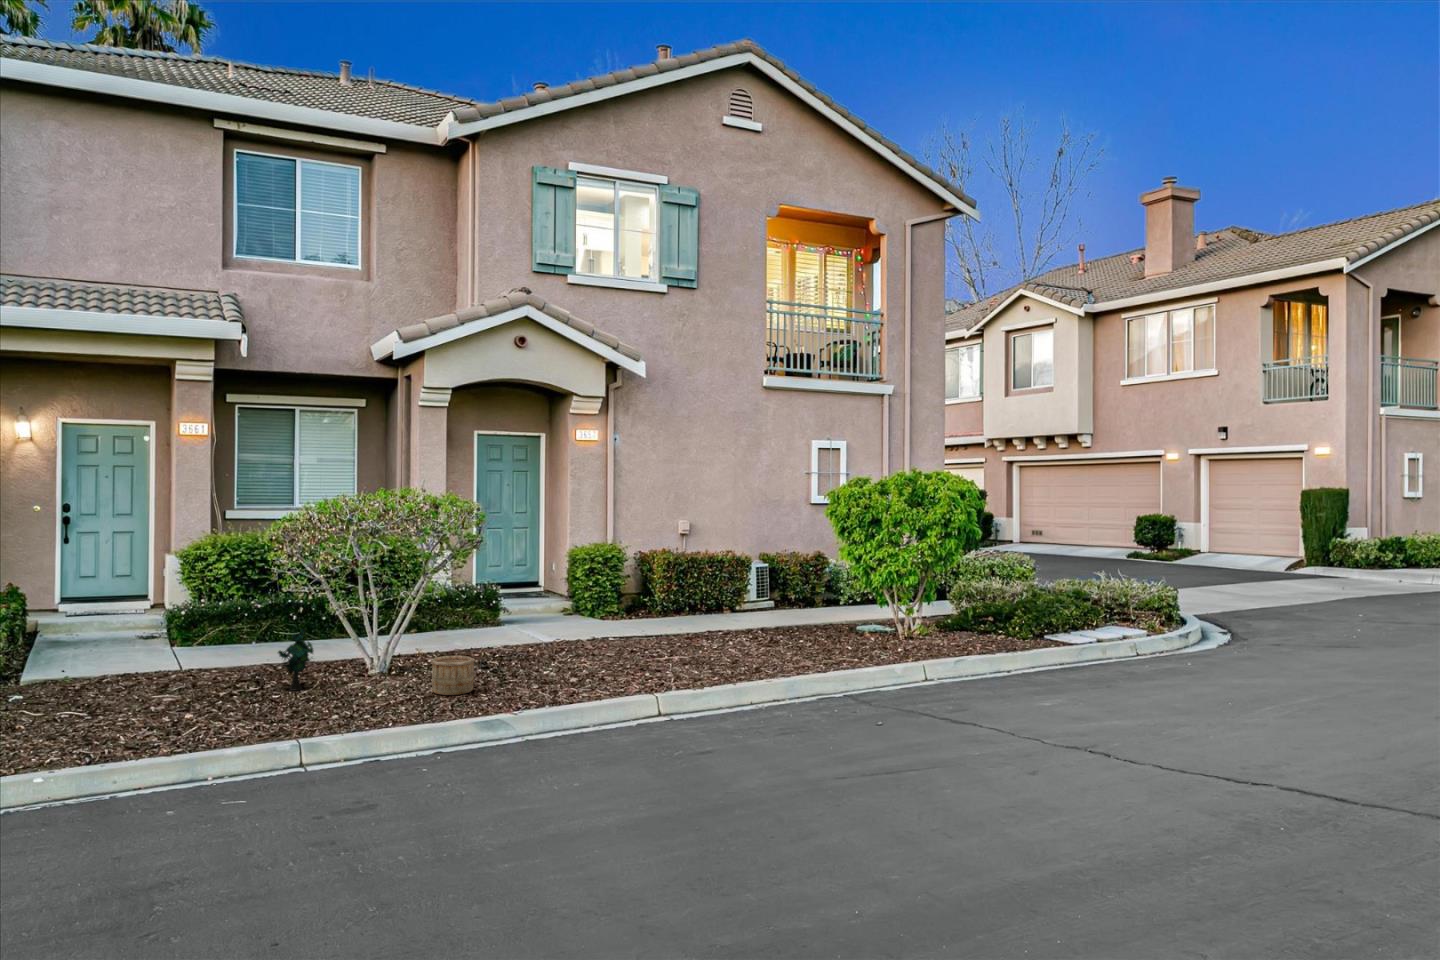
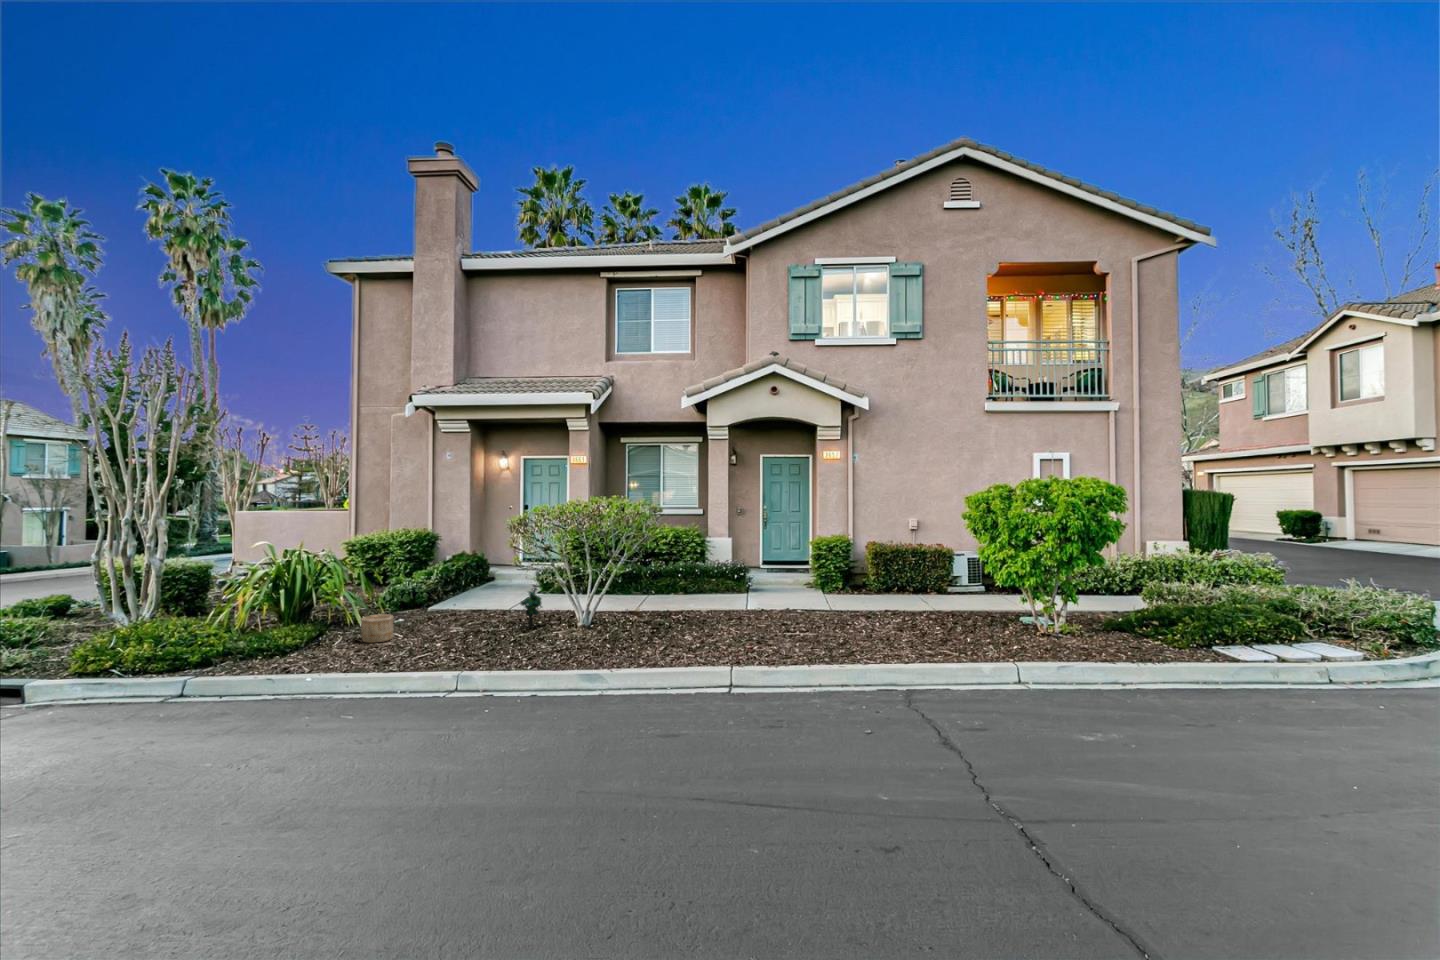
wooden bucket: present [431,656,475,695] -> present [361,614,394,643]

